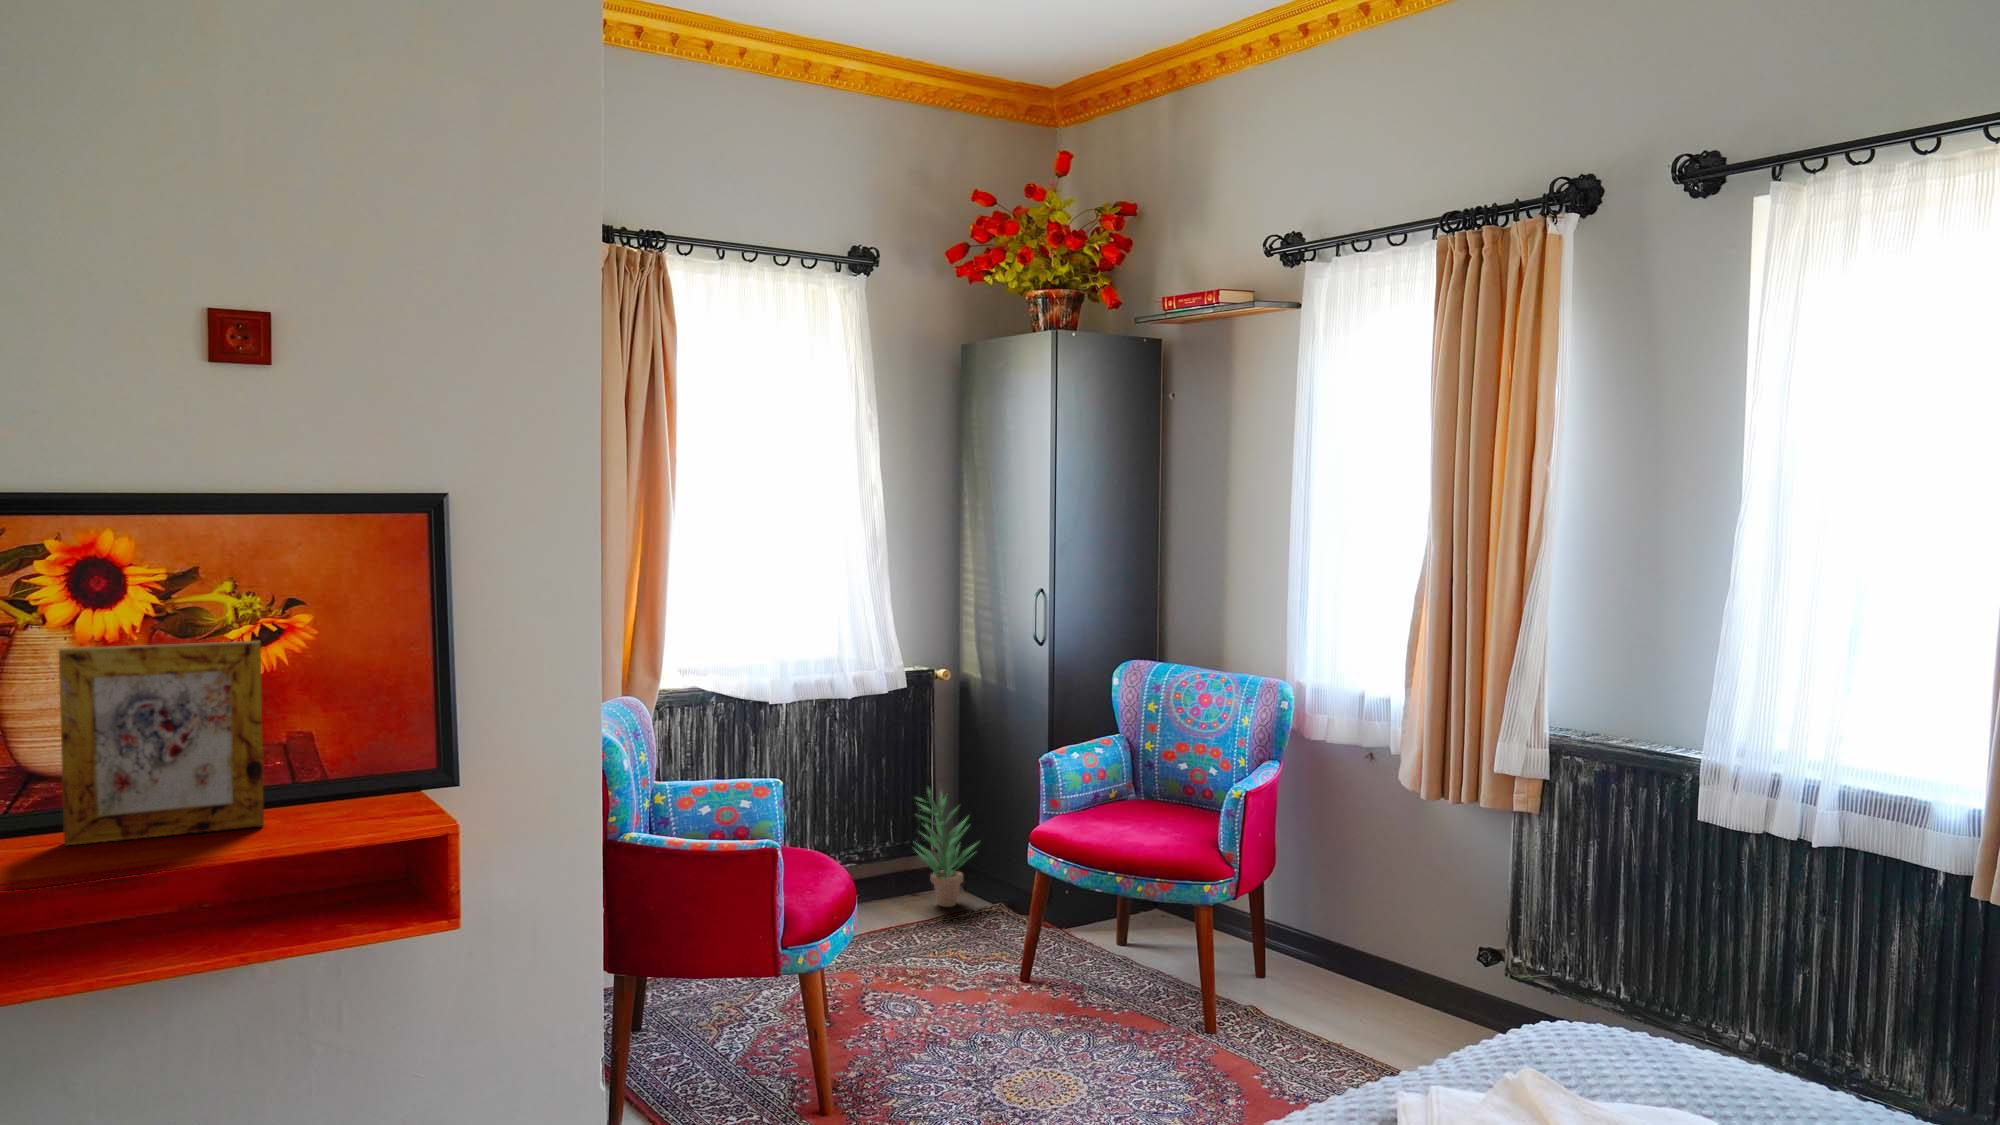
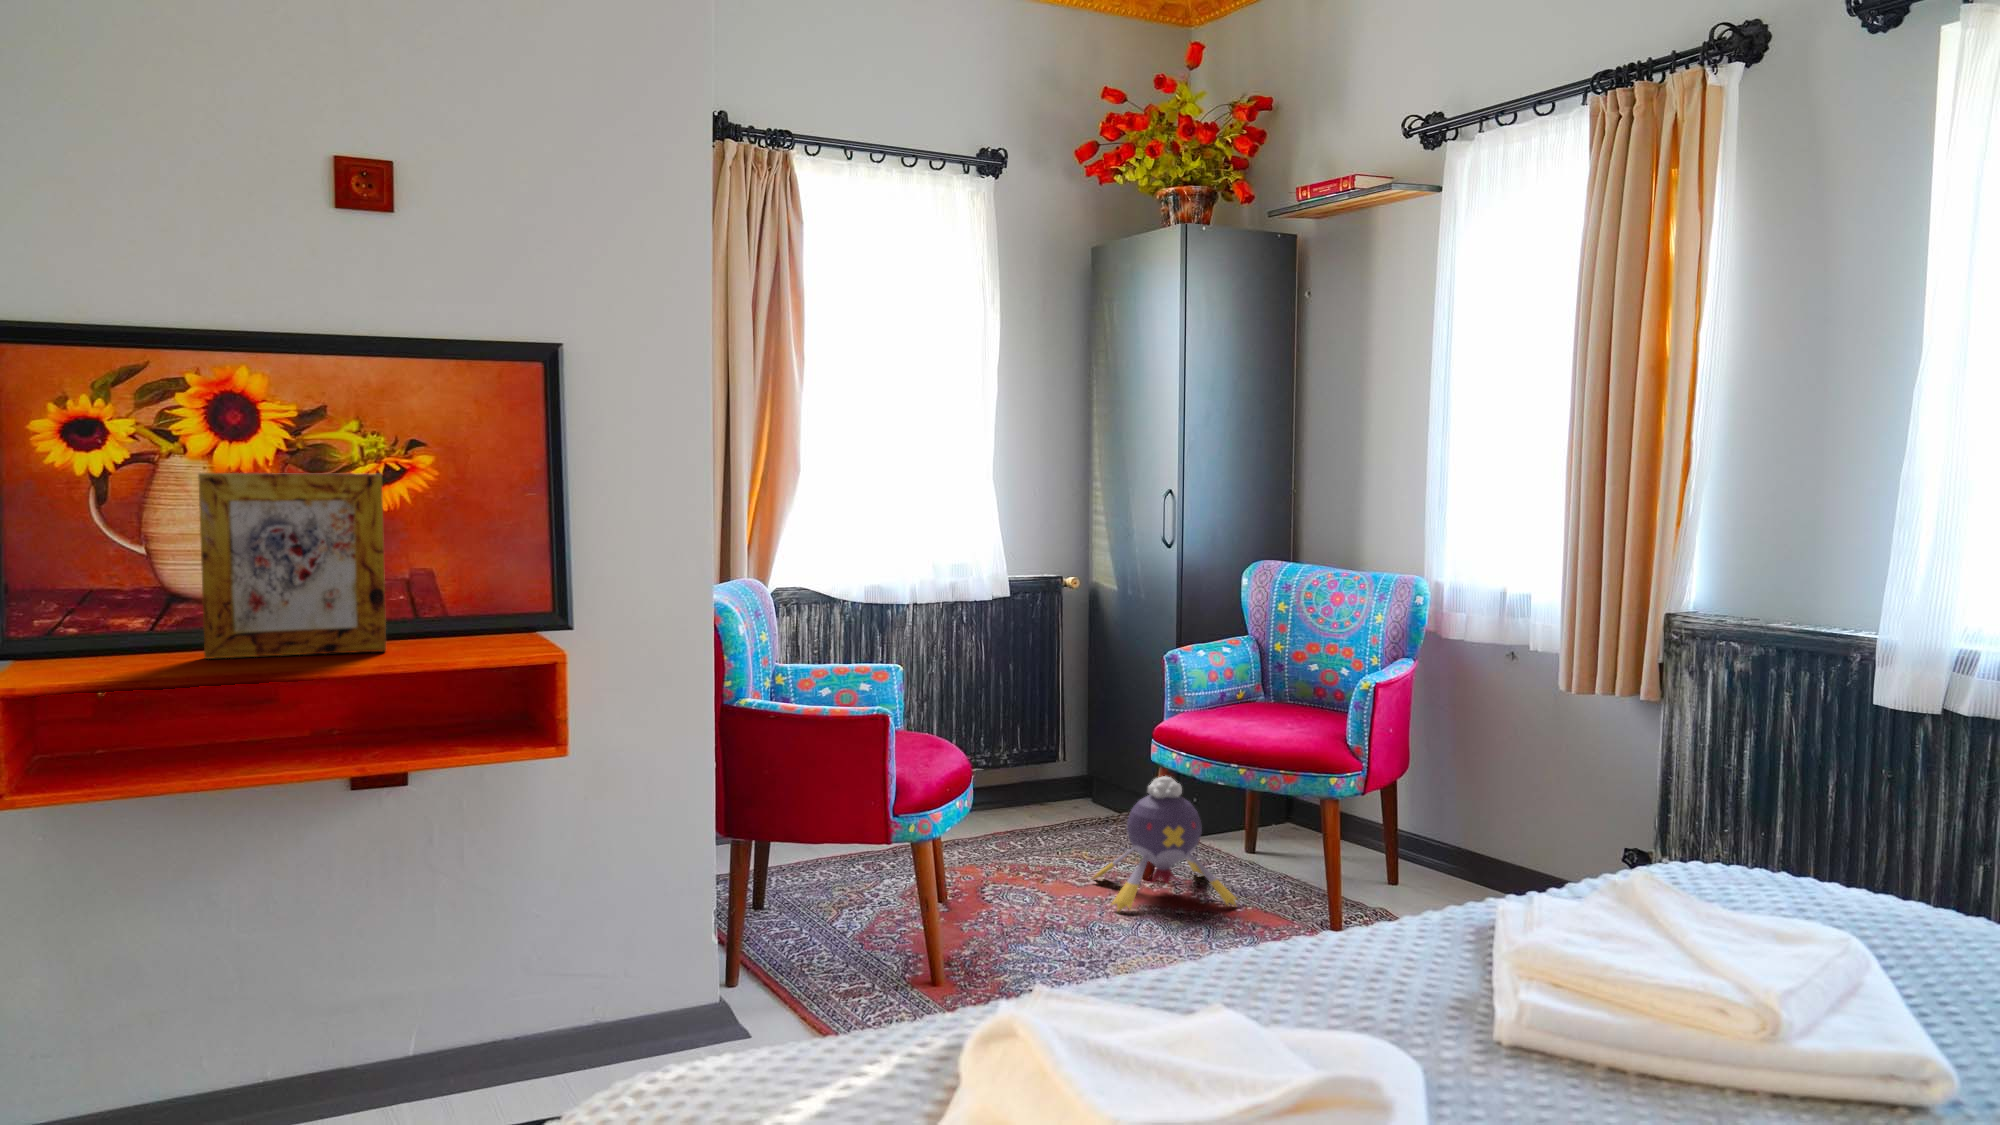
potted plant: present [916,789,976,907] -> none [1039,694,1109,816]
plush toy: none [970,880,1115,1019] -> present [1094,776,1236,911]

